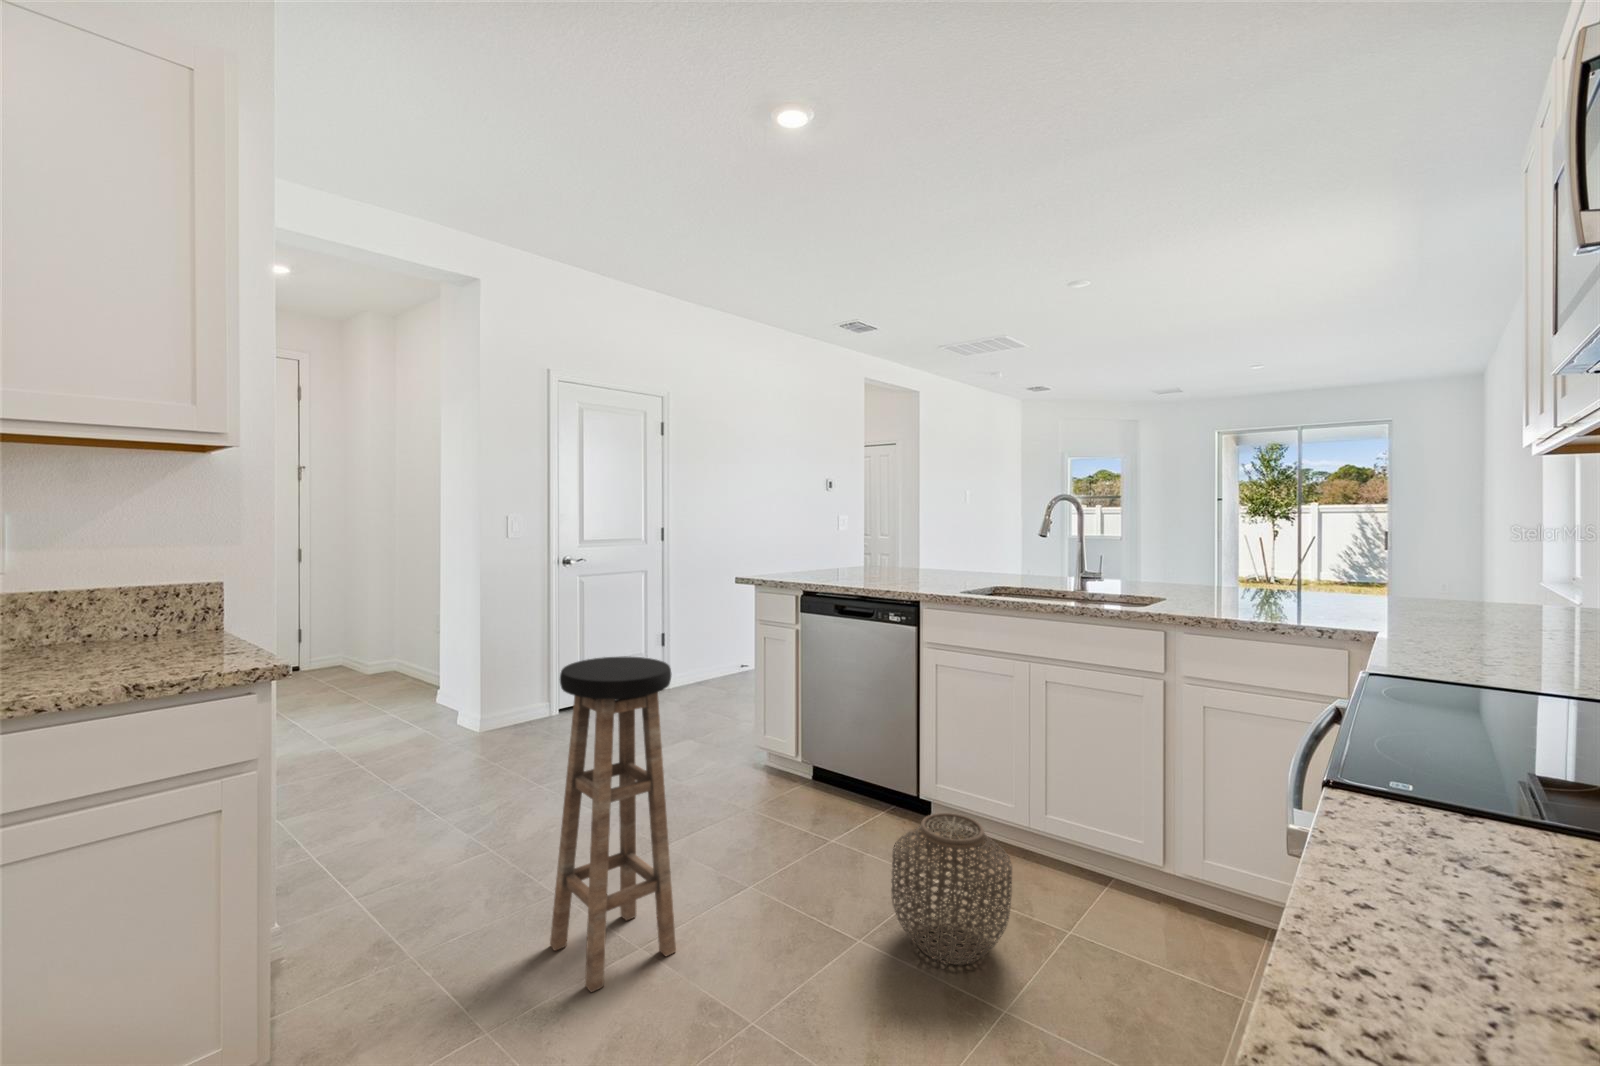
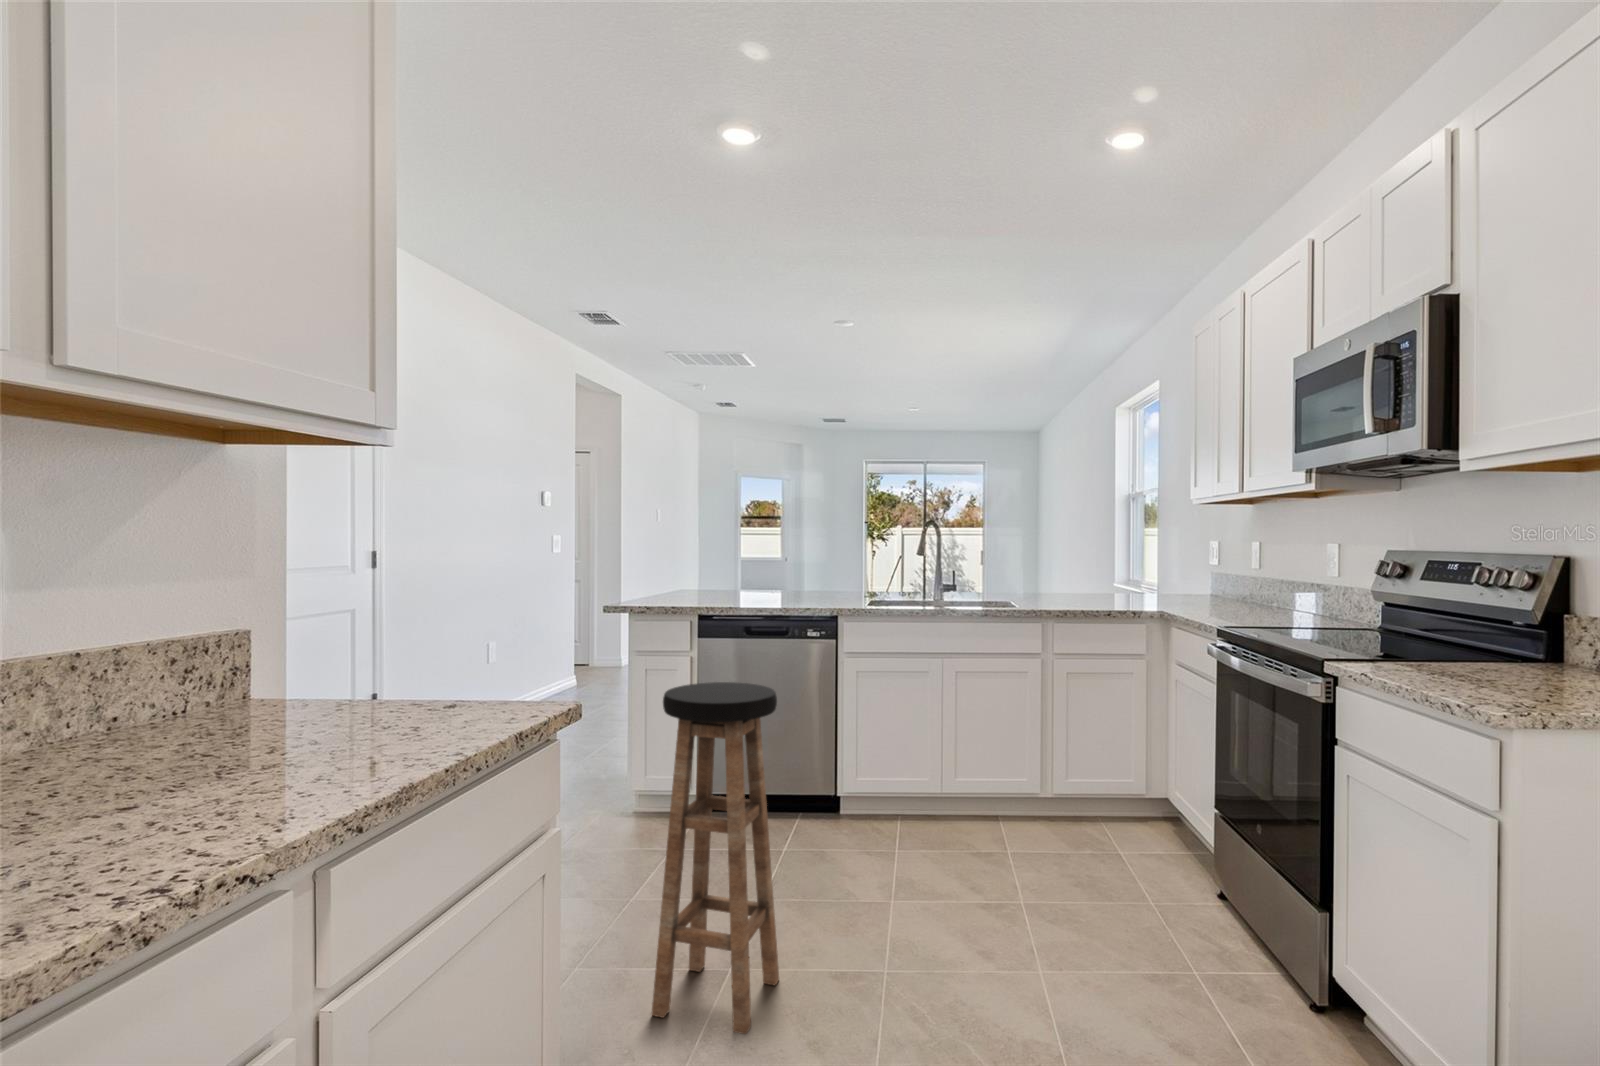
woven basket: present [891,813,1012,965] -> none [926,790,1031,917]

